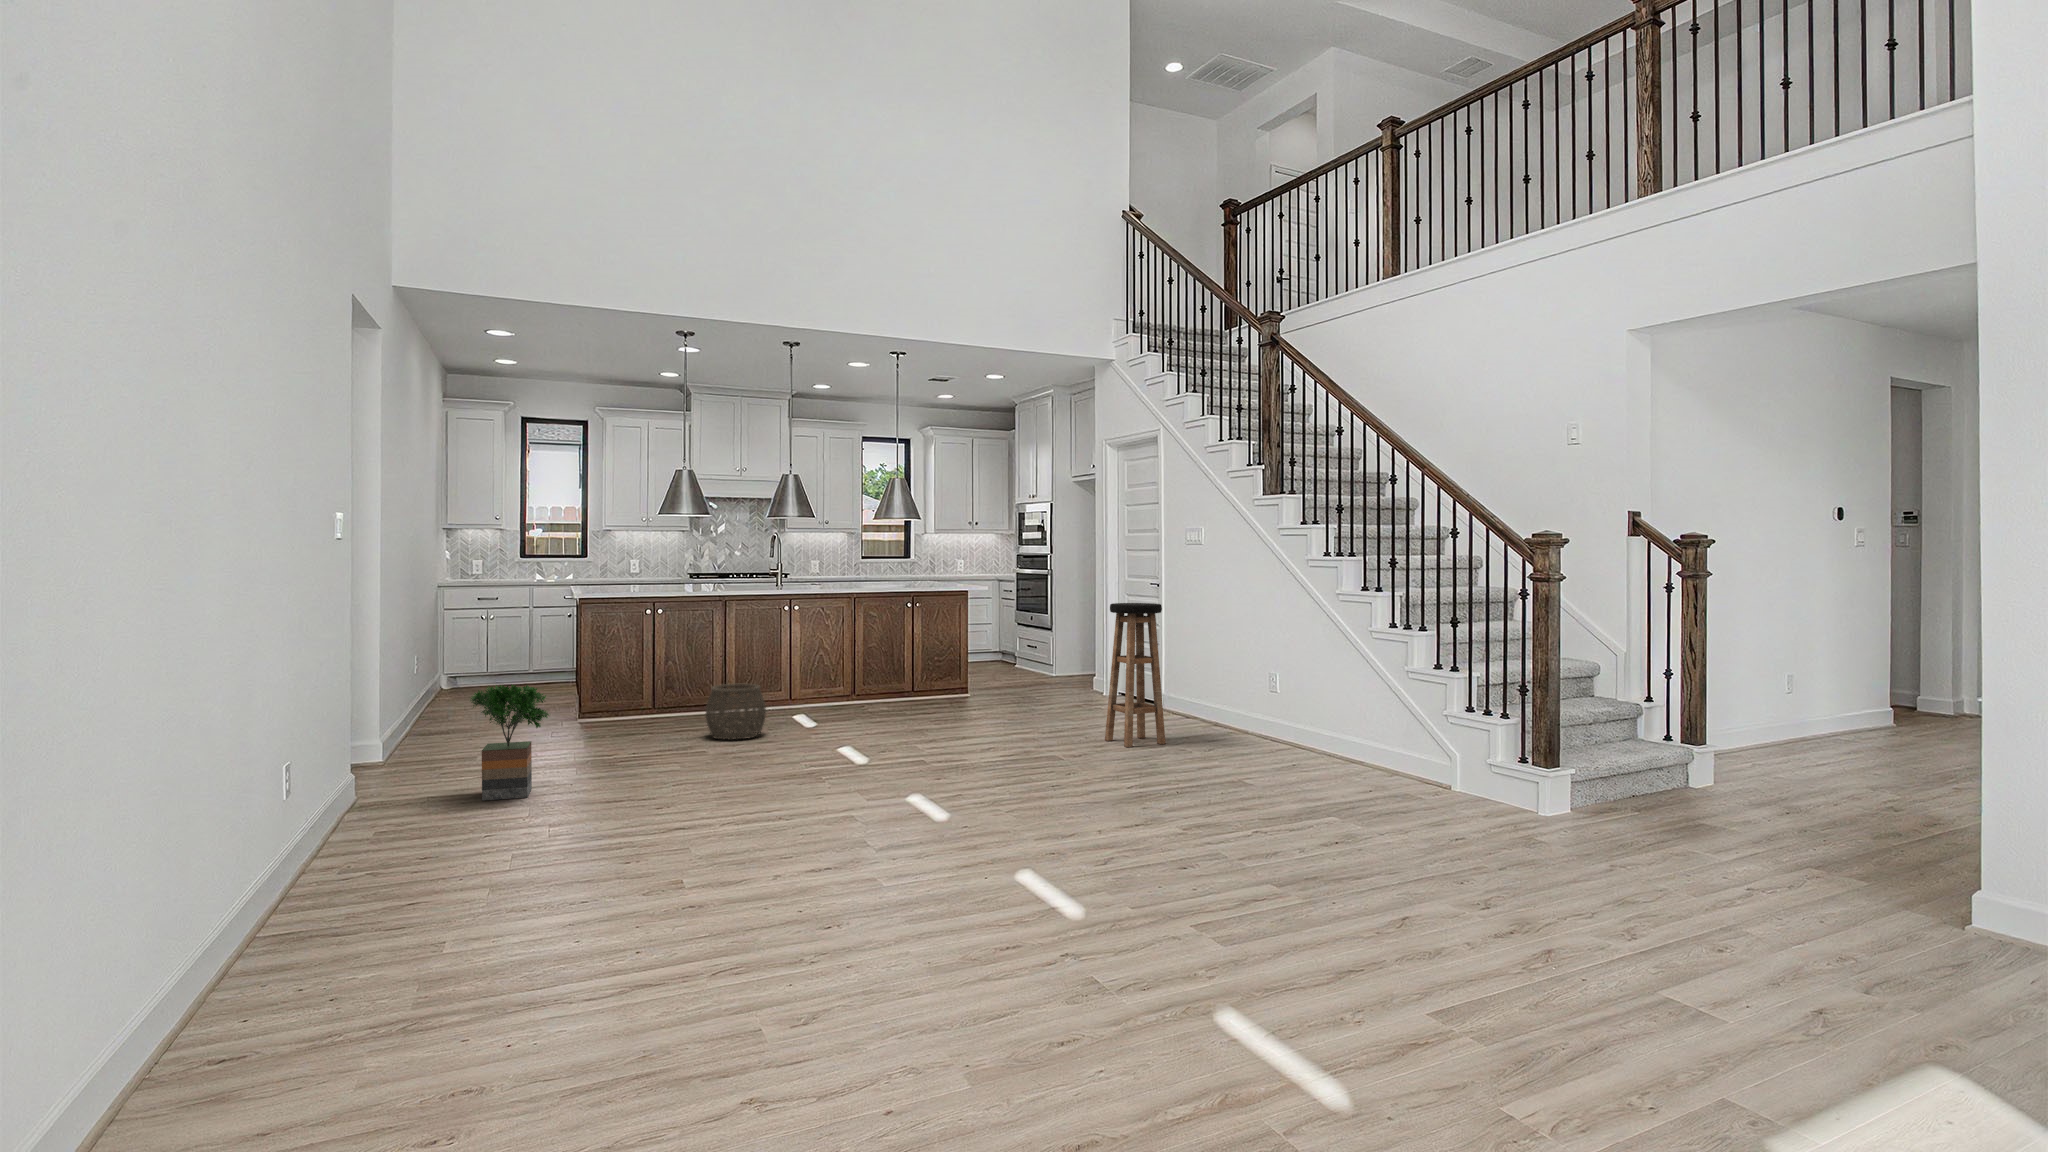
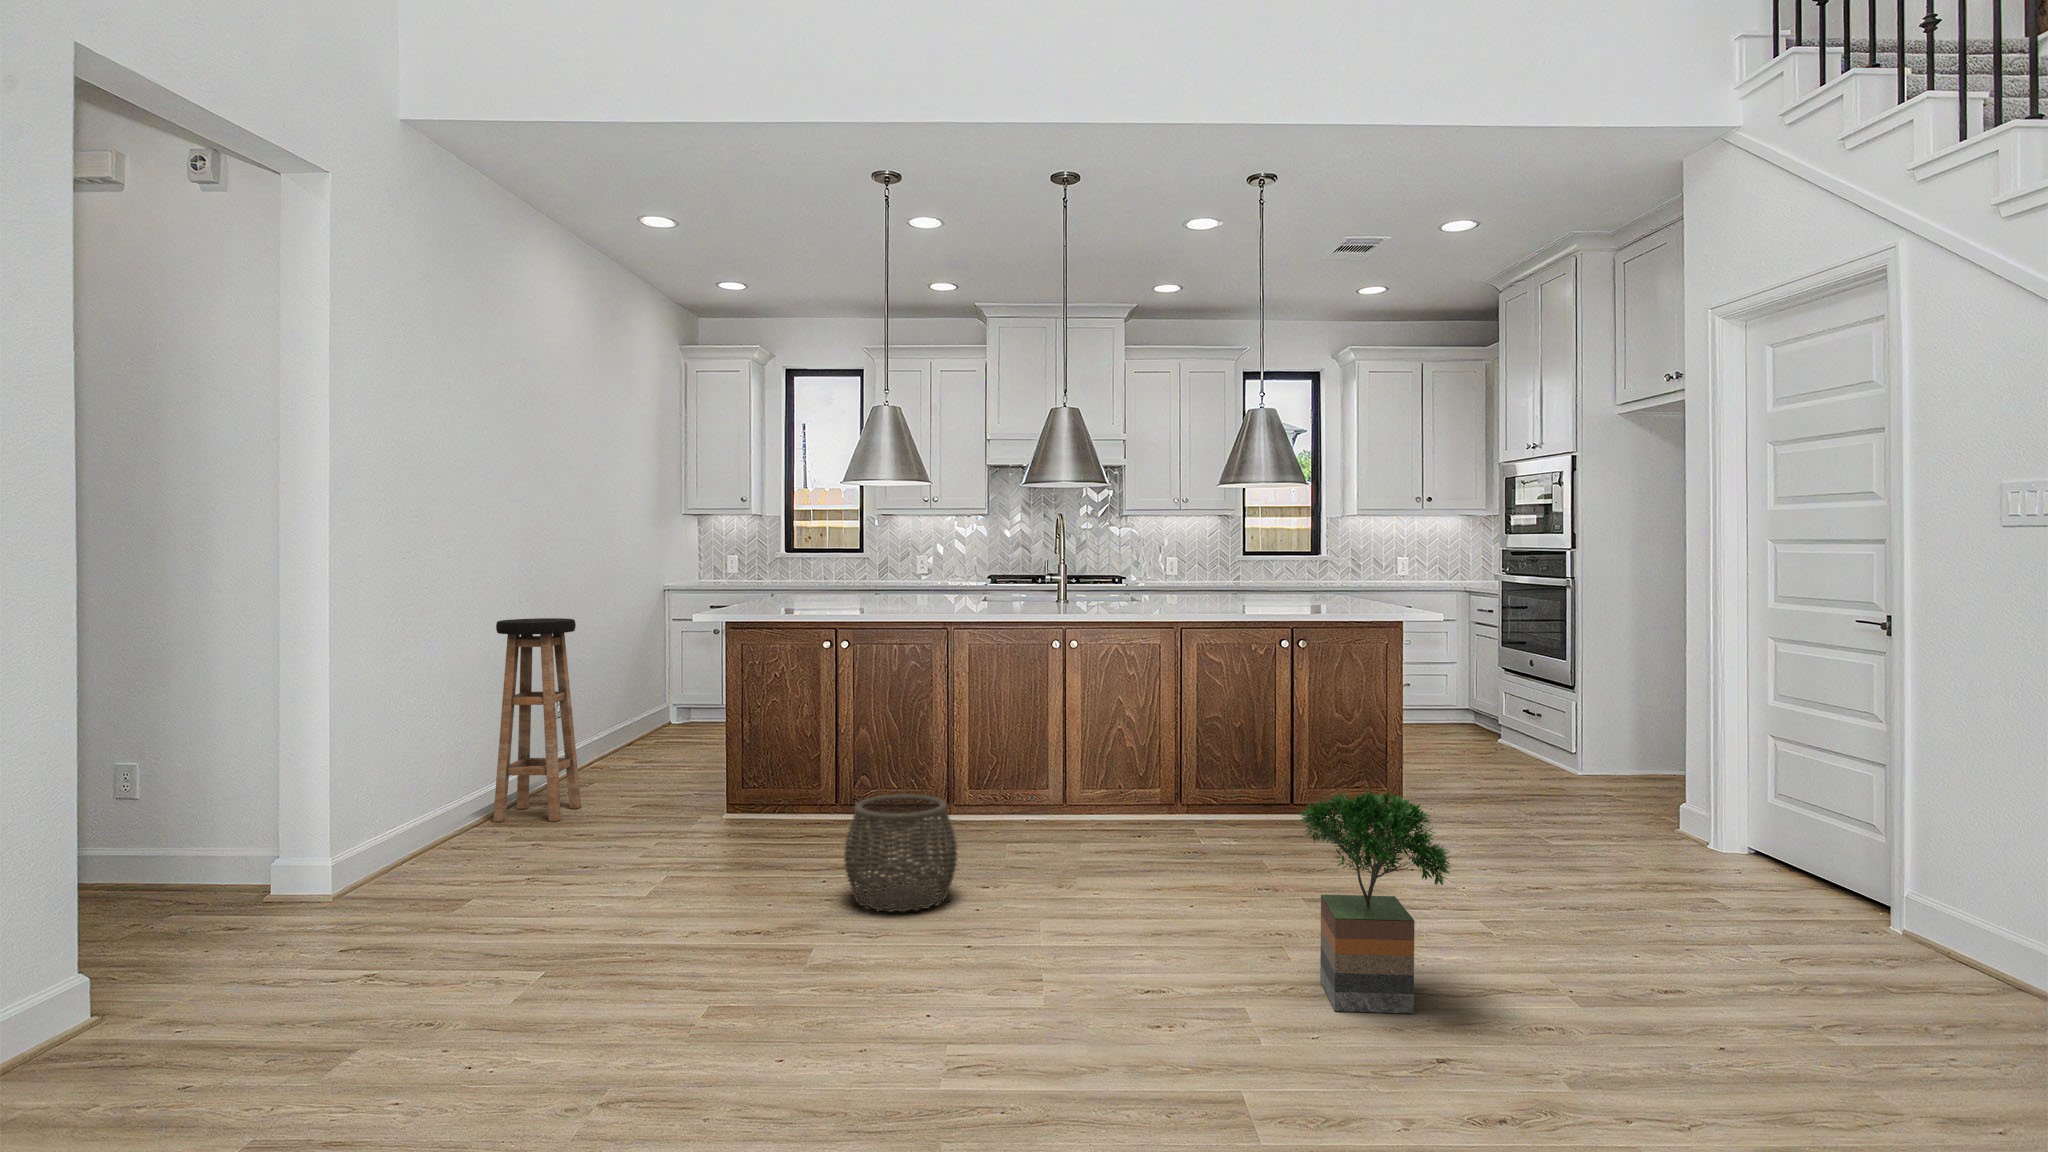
bar stool: present [1105,603,1166,747] -> present [493,618,581,822]
potted tree: present [470,685,549,800] -> present [1299,790,1449,1014]

